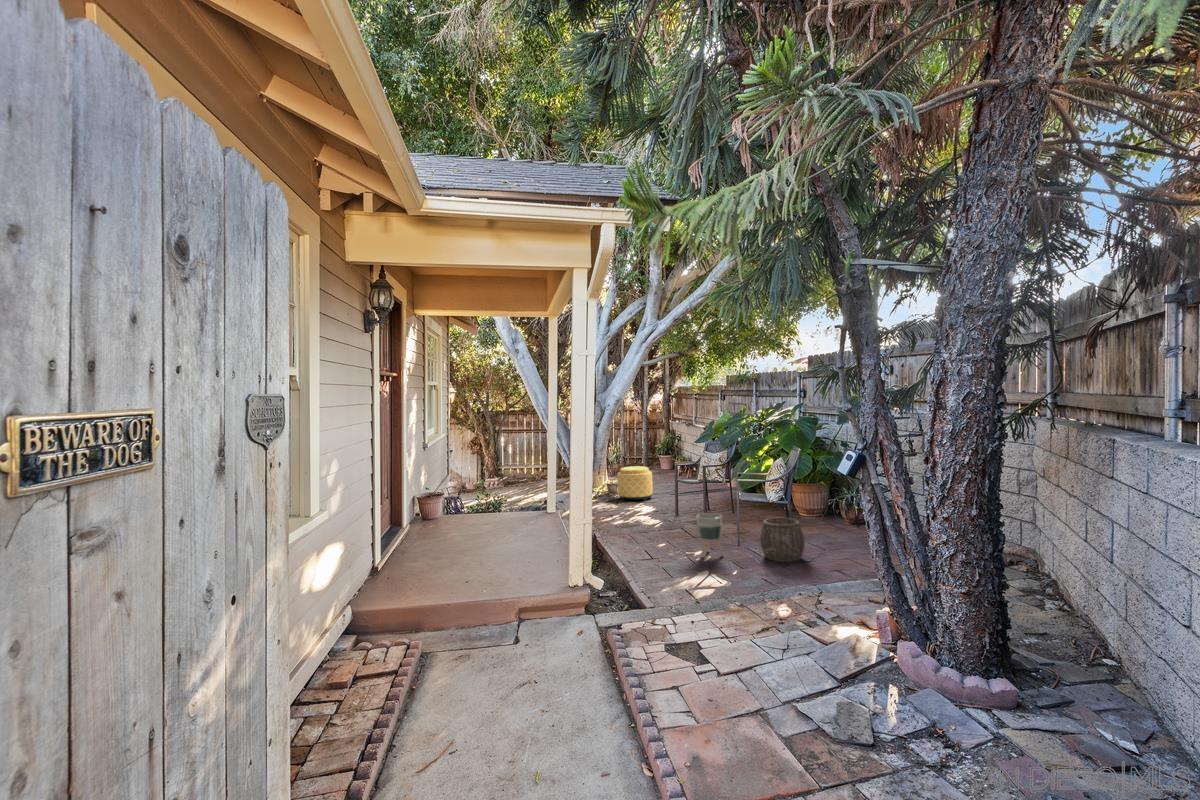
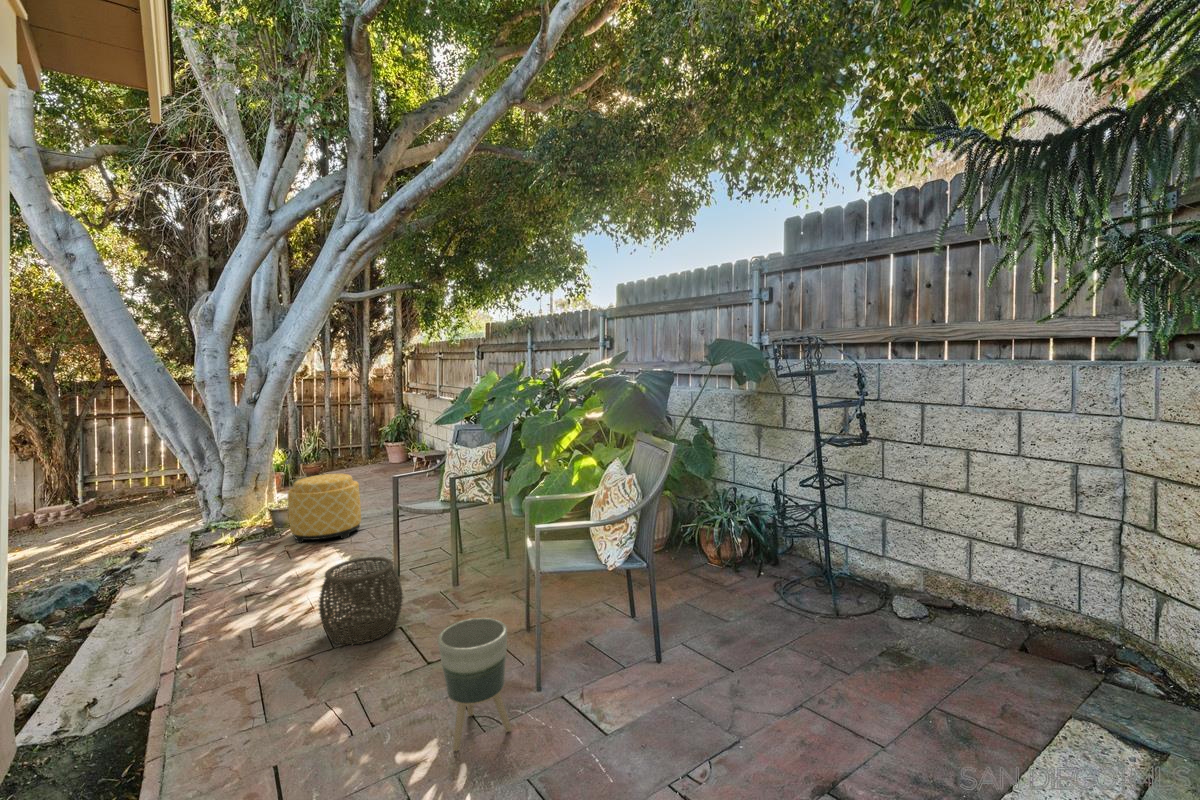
woven basket: present [760,517,805,562] -> present [318,557,403,645]

